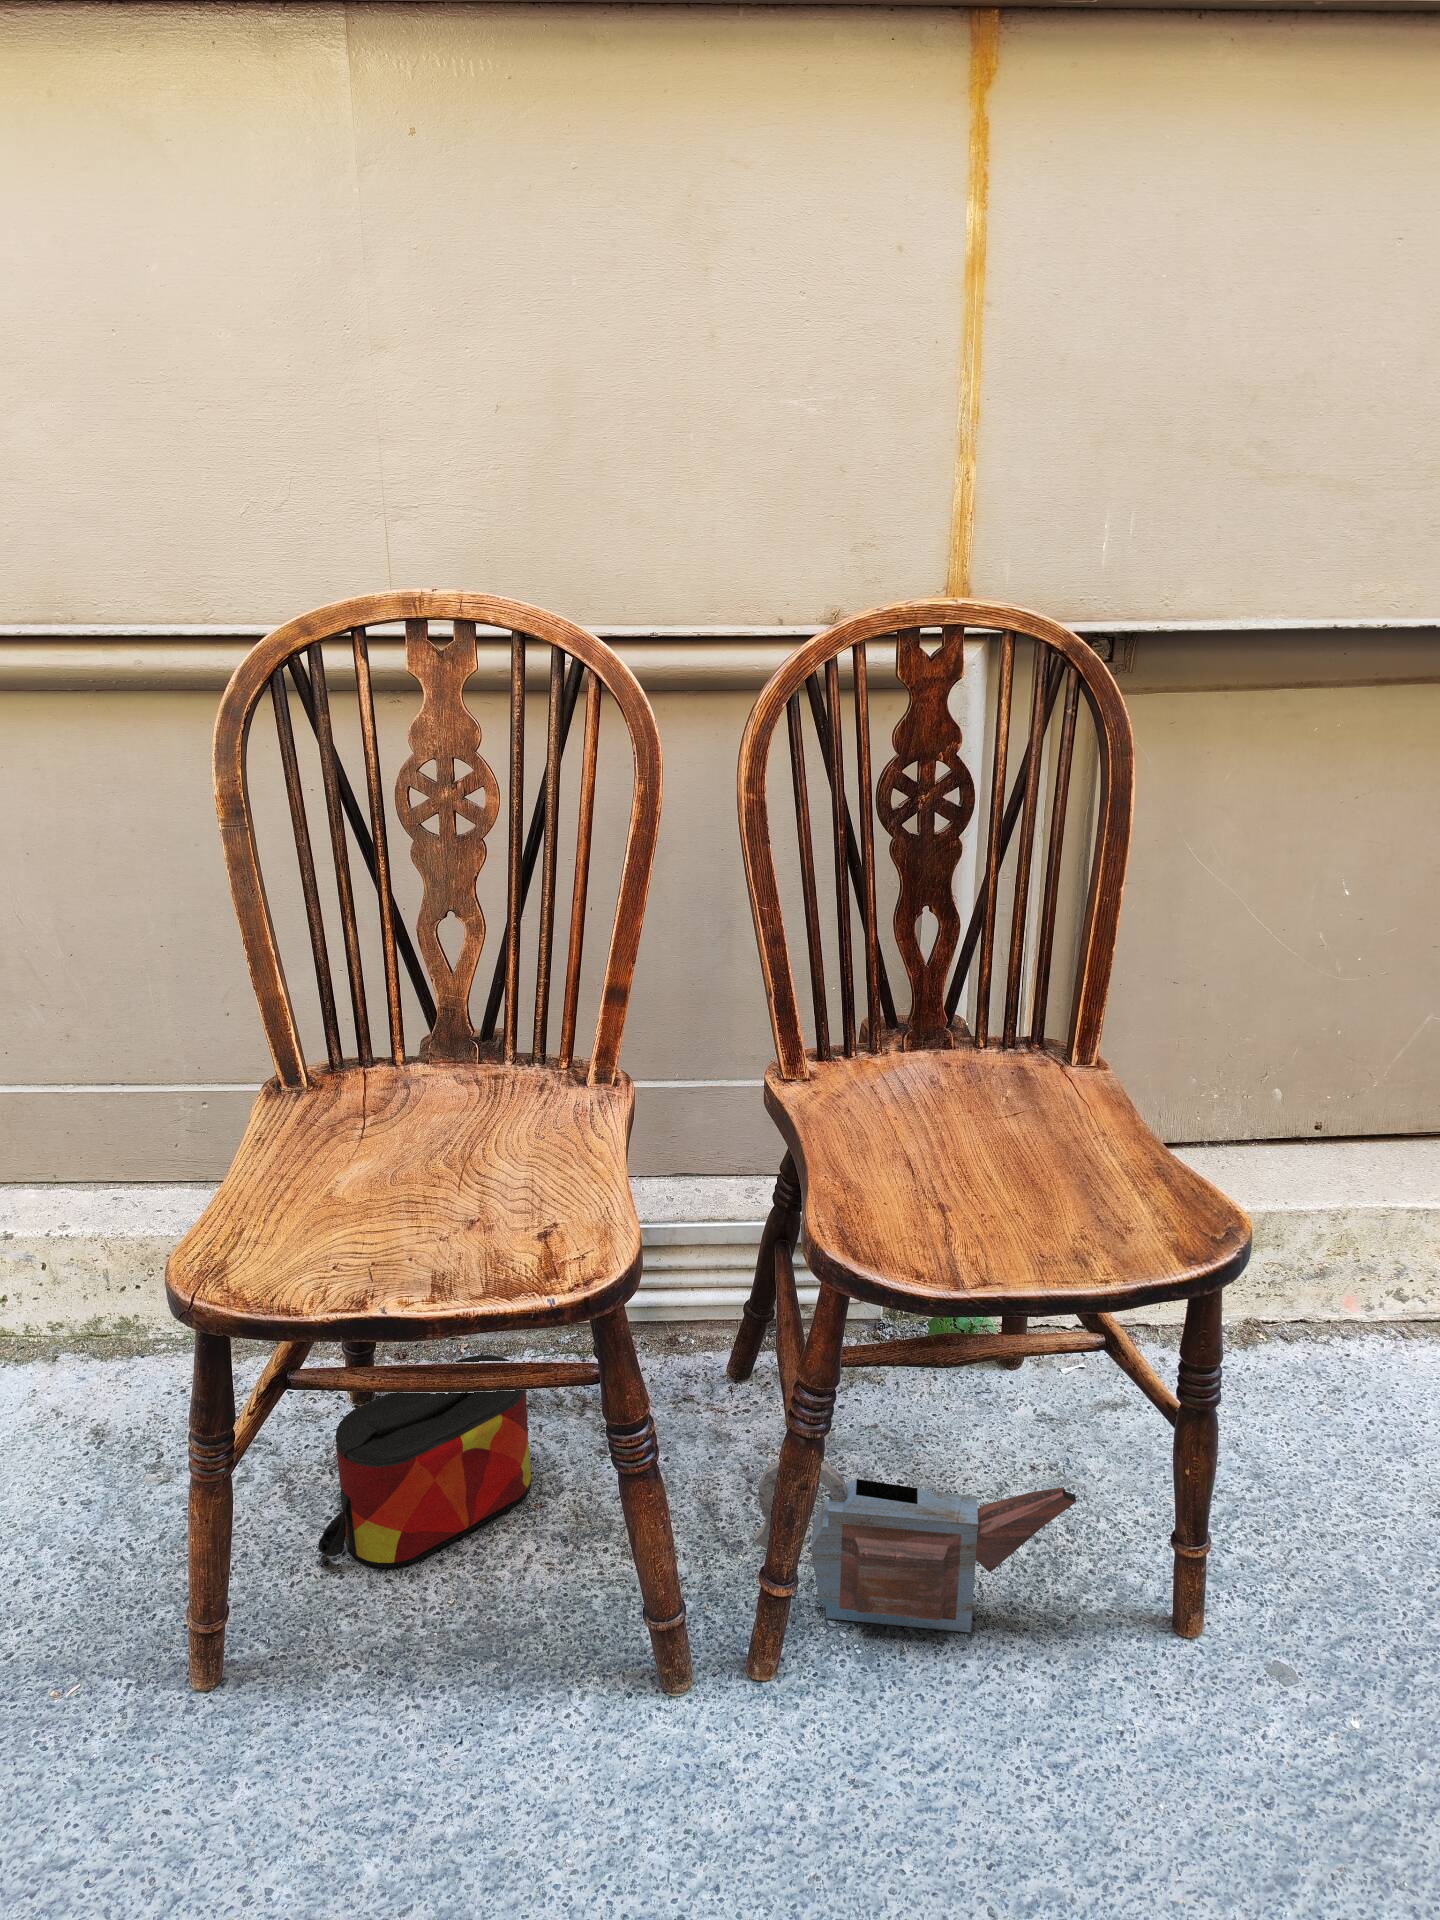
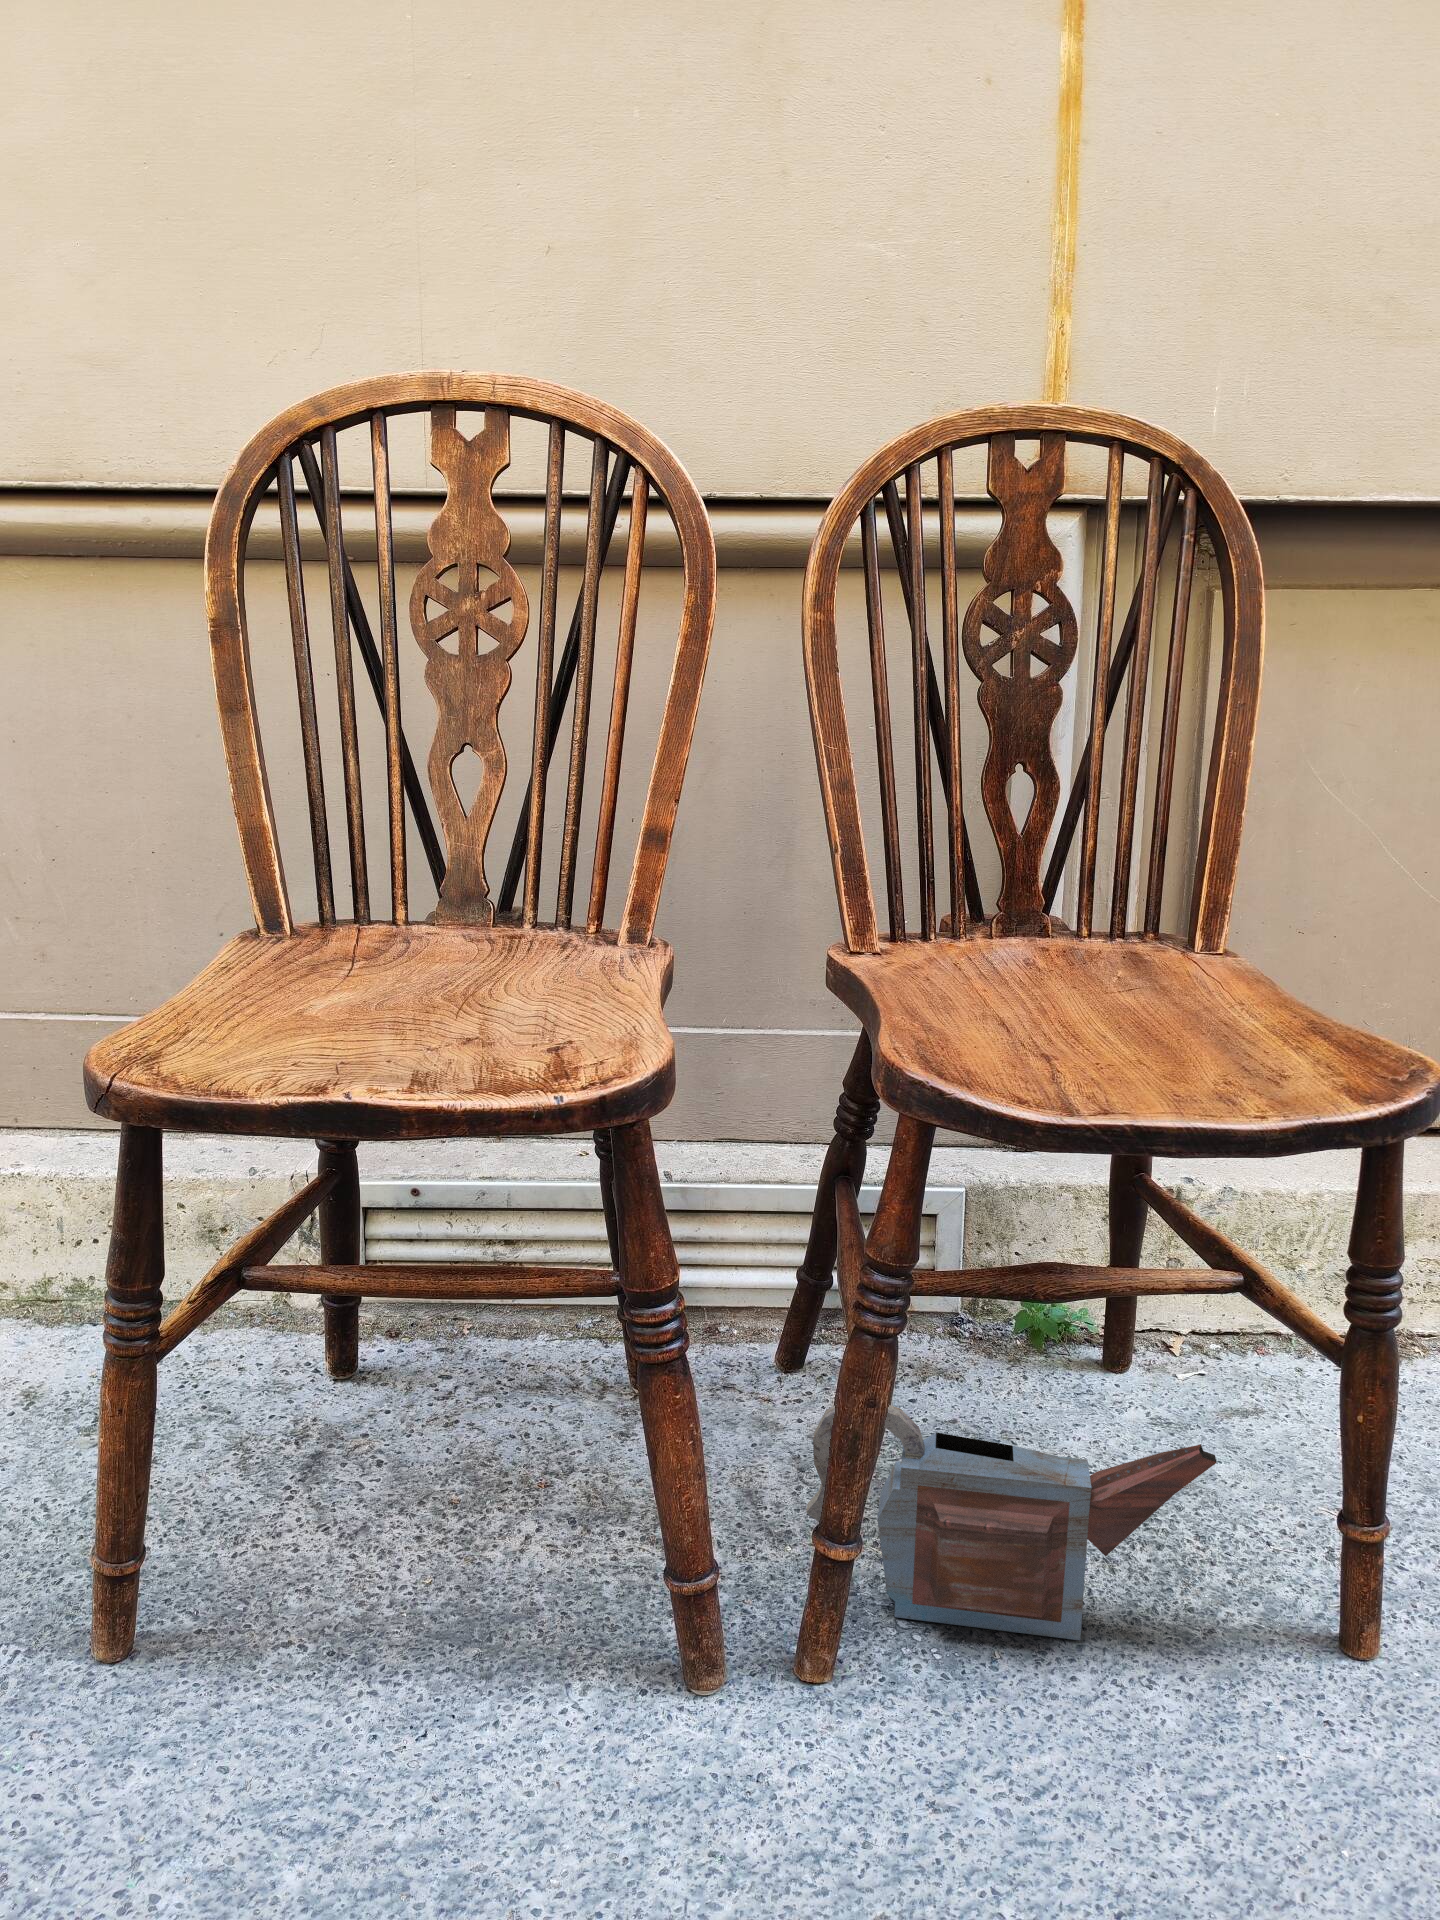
bag: present [318,1355,531,1568] -> none [271,1303,536,1540]

